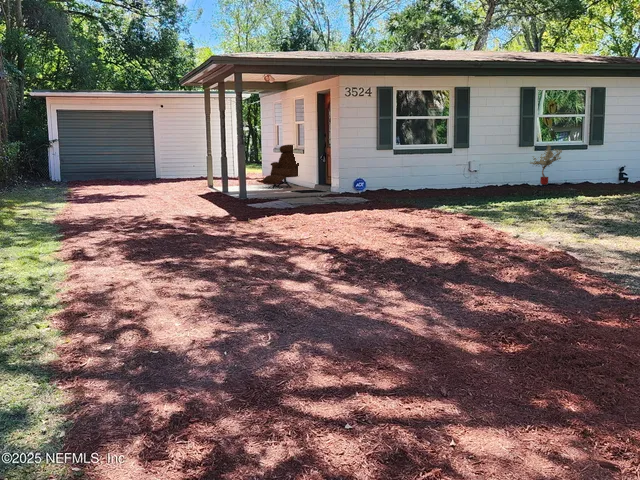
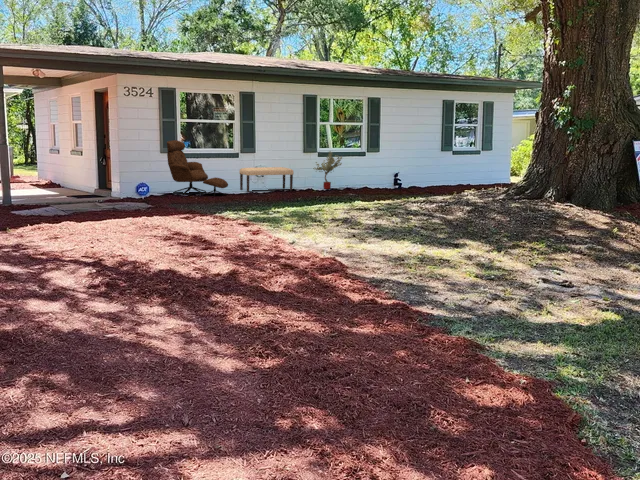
lounge chair: present [263,145,299,189] -> present [167,140,228,196]
bench: none [453,162,509,187] -> present [239,167,294,192]

